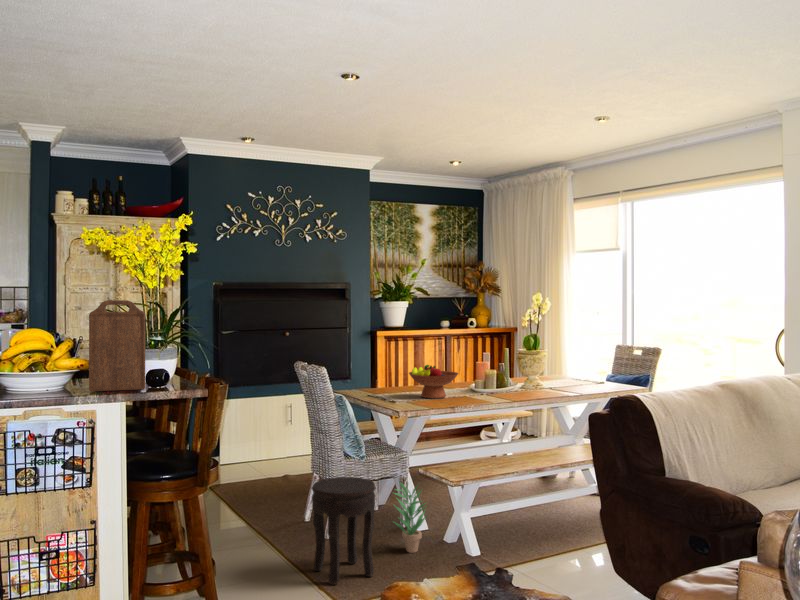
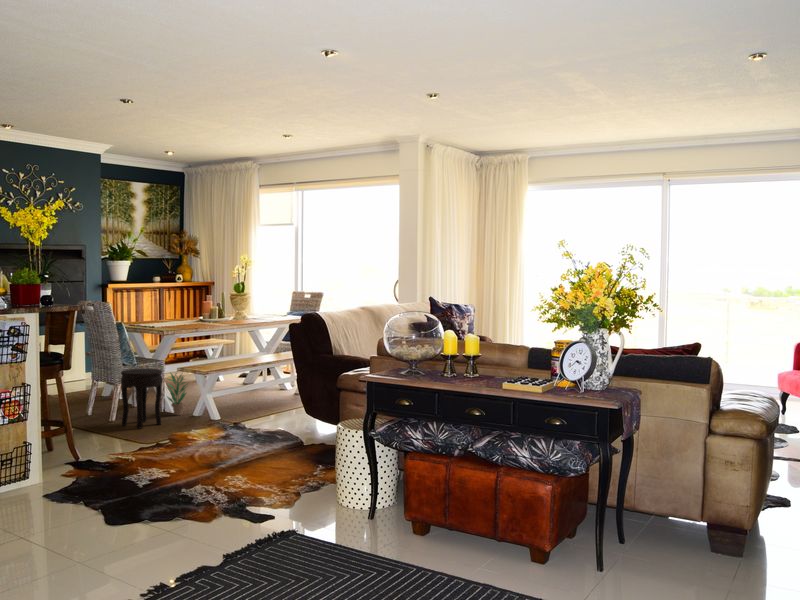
cutting board: present [89,300,145,391] -> none [20,255,52,307]
fruit bowl: present [409,365,458,398] -> none [163,302,198,324]

